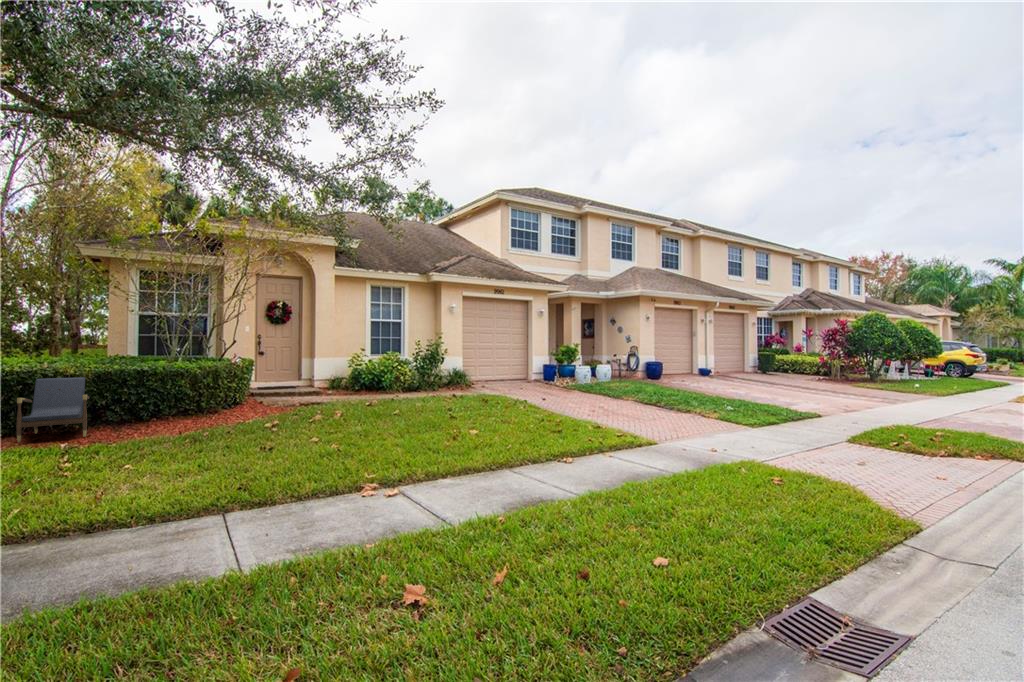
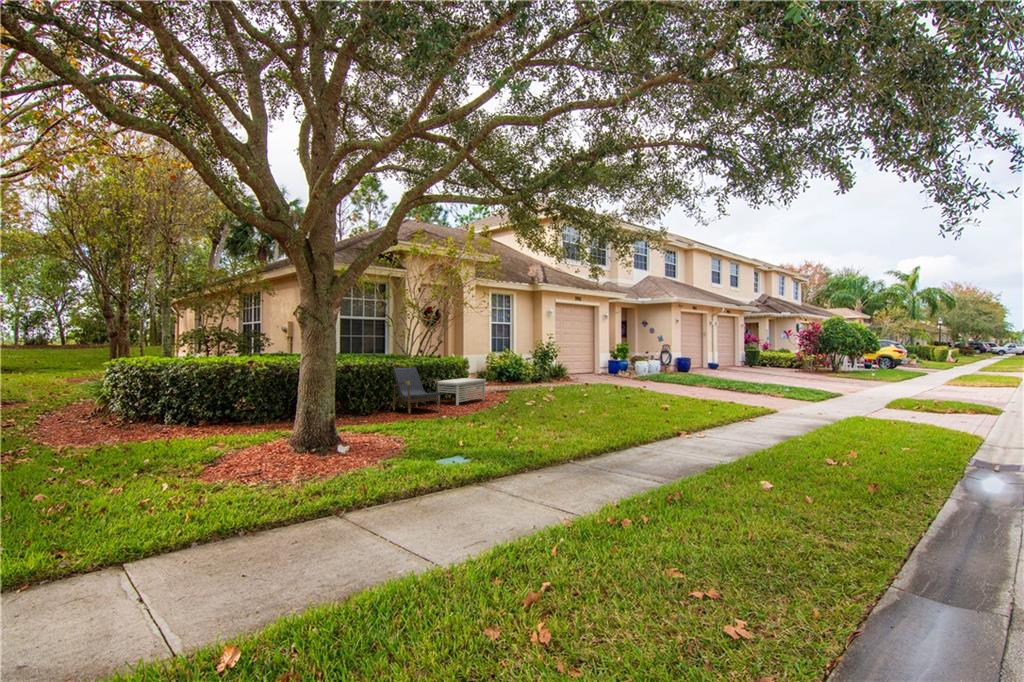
storage bench: none [137,389,224,429] -> present [438,378,486,406]

